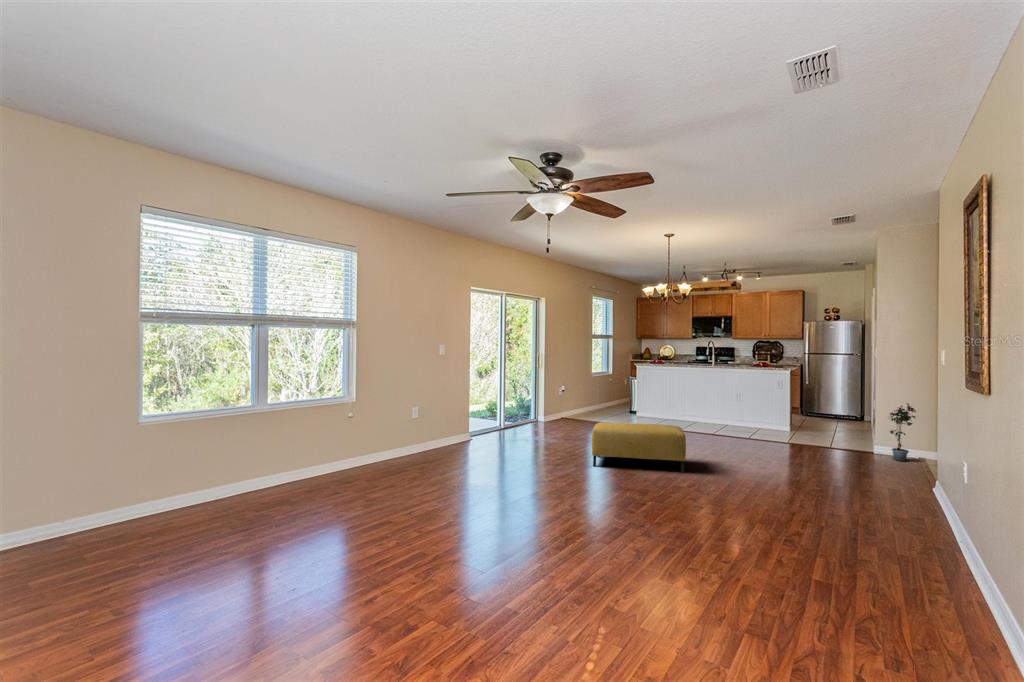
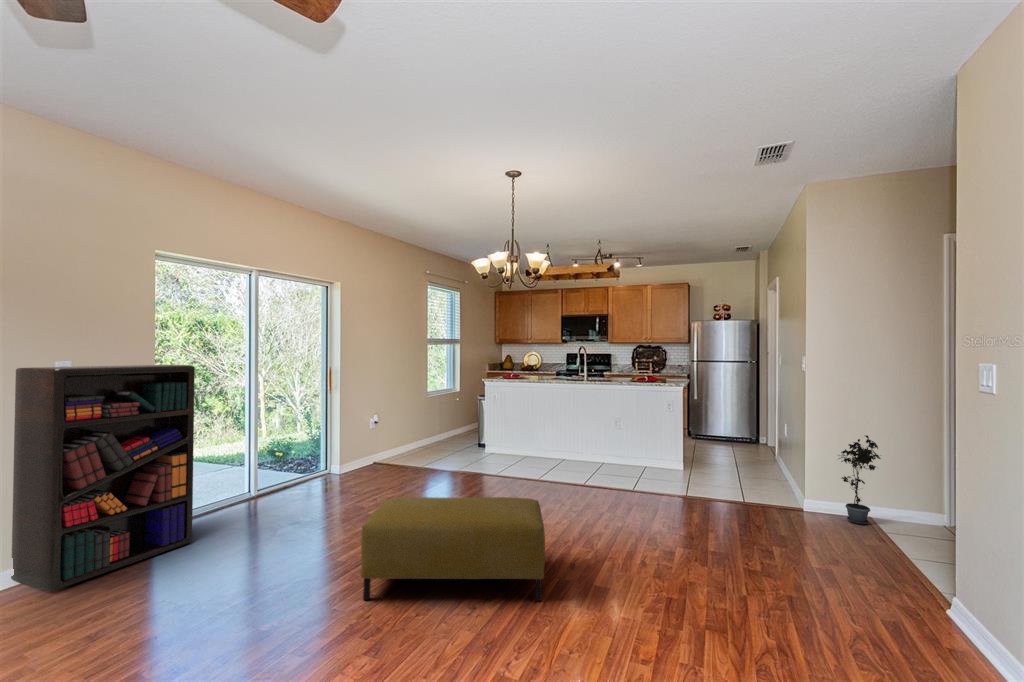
bookshelf: none [424,351,491,454] -> present [11,365,195,592]

